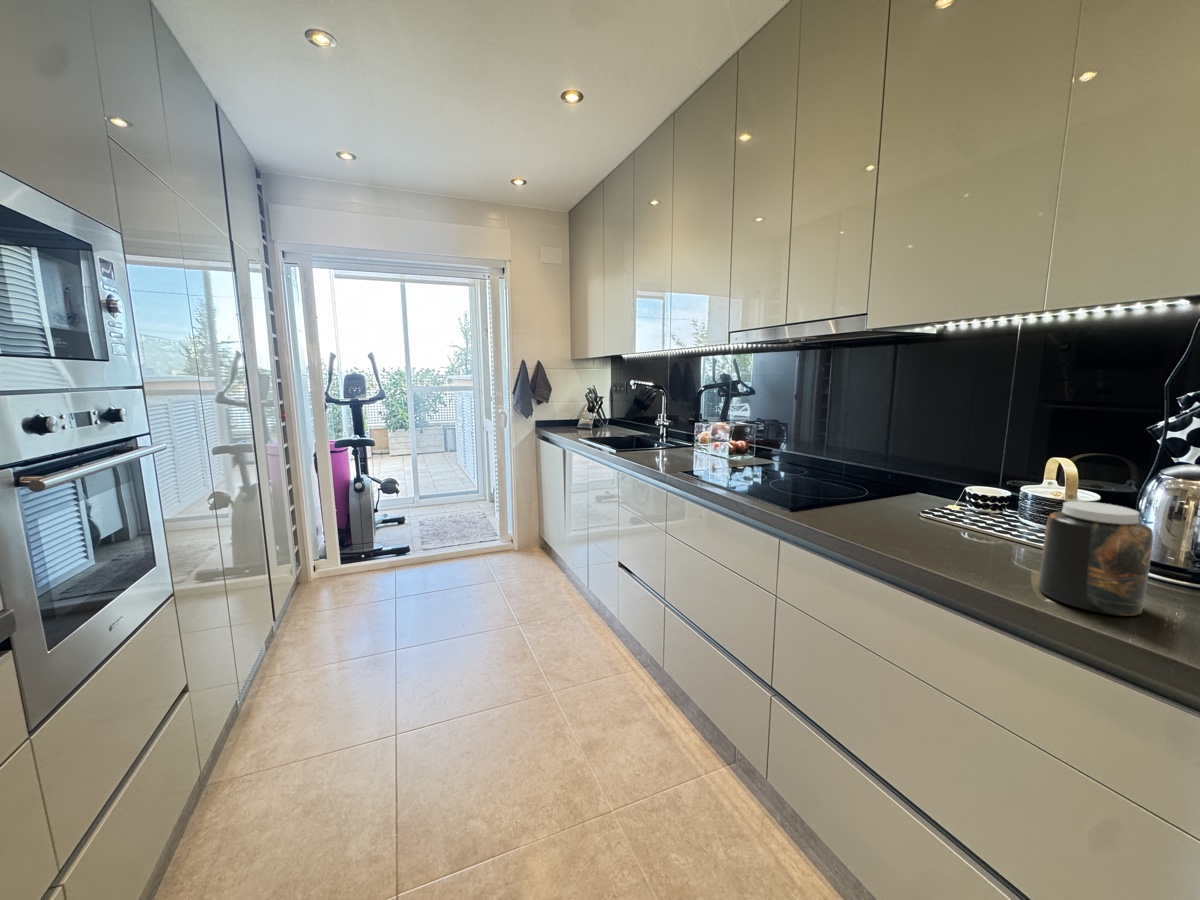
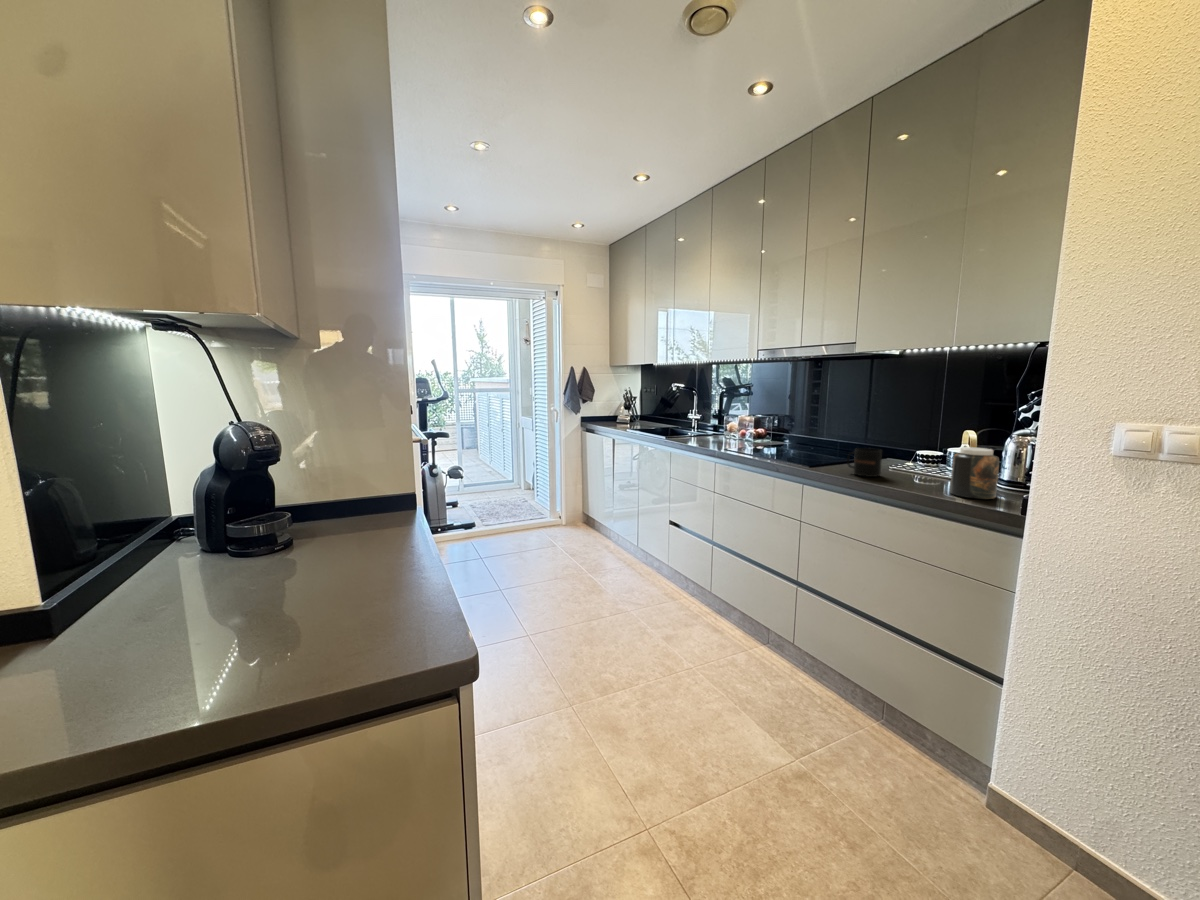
mug: none [845,486,905,538] -> present [847,448,882,477]

